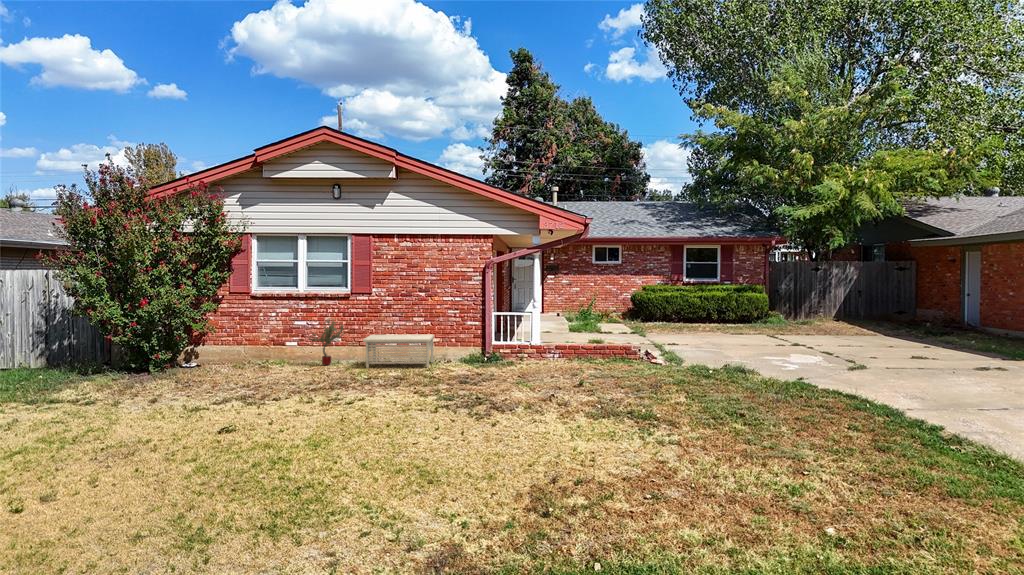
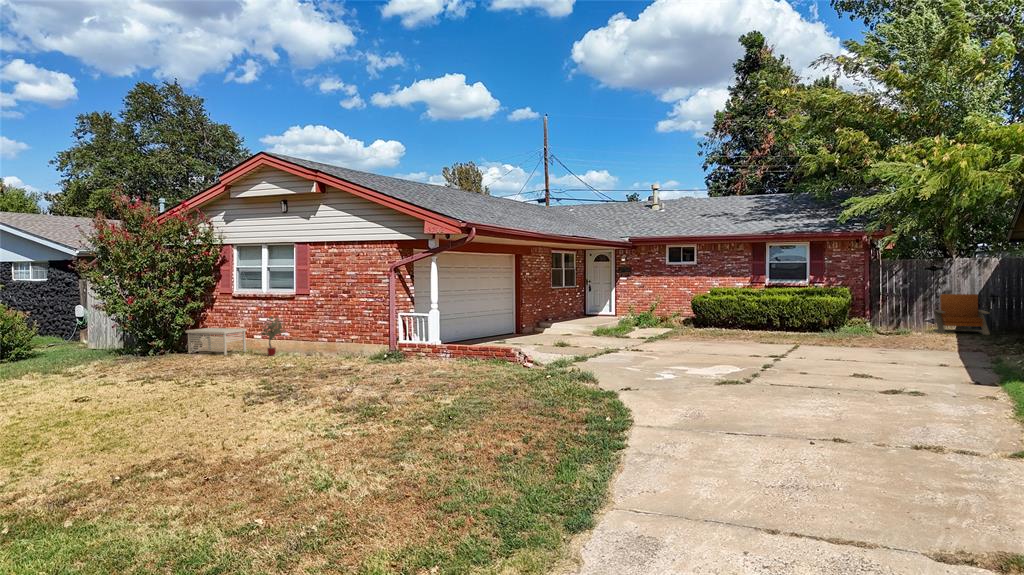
lounge chair: none [799,289,843,319] -> present [934,294,990,335]
storage bench: present [363,334,434,368] -> present [186,328,247,355]

